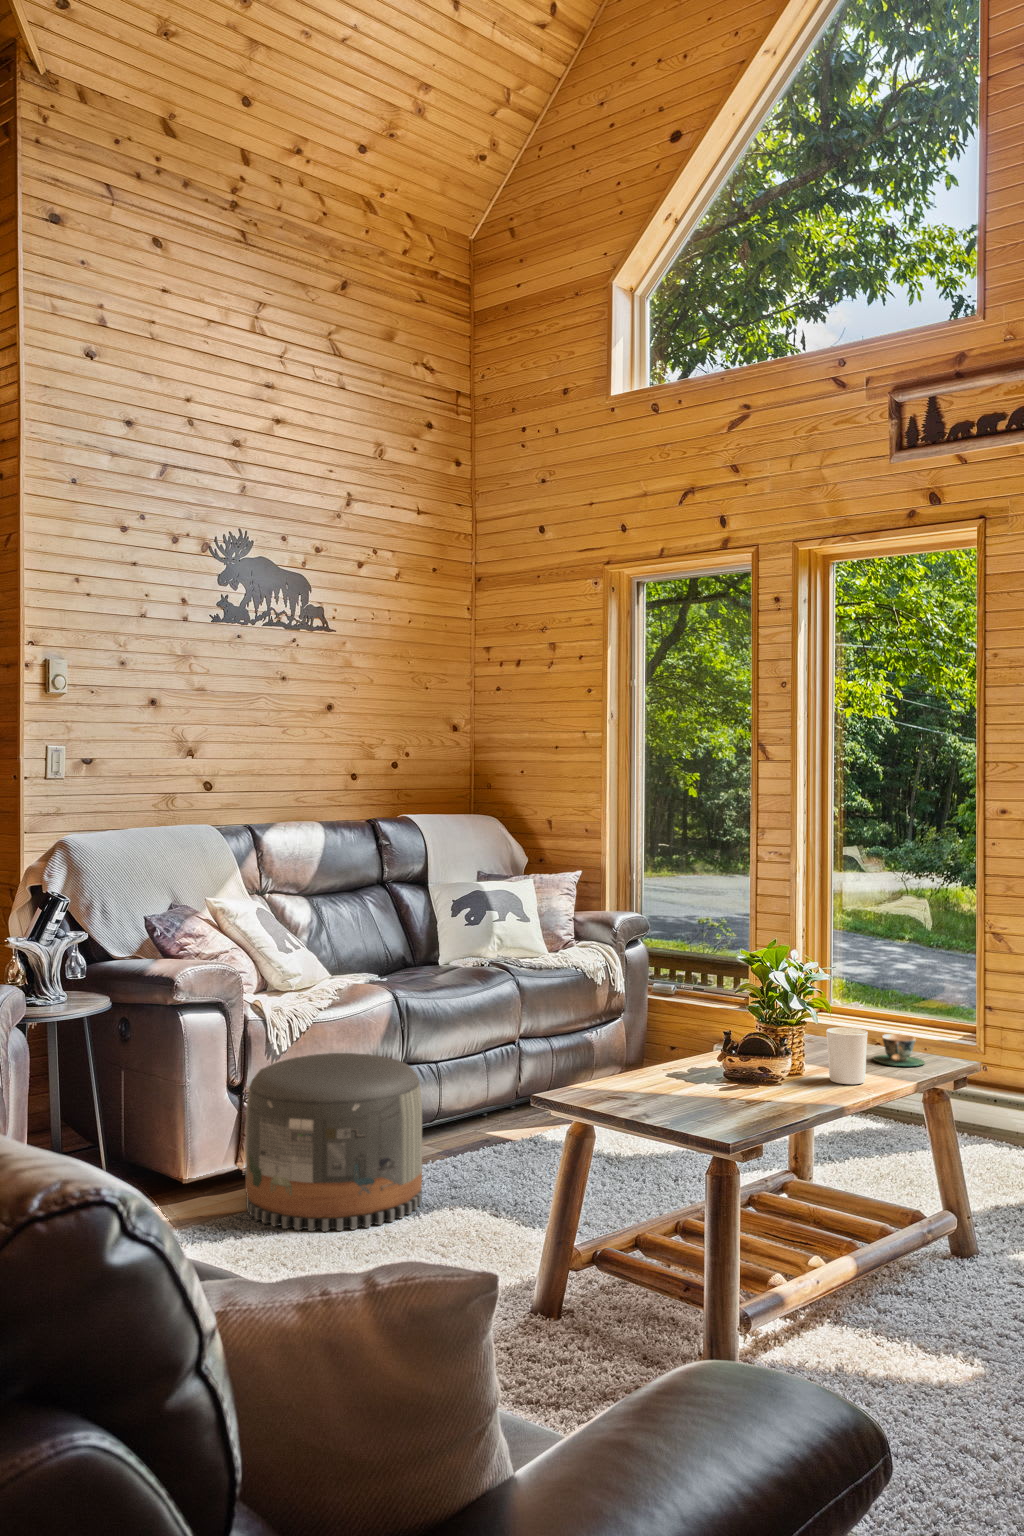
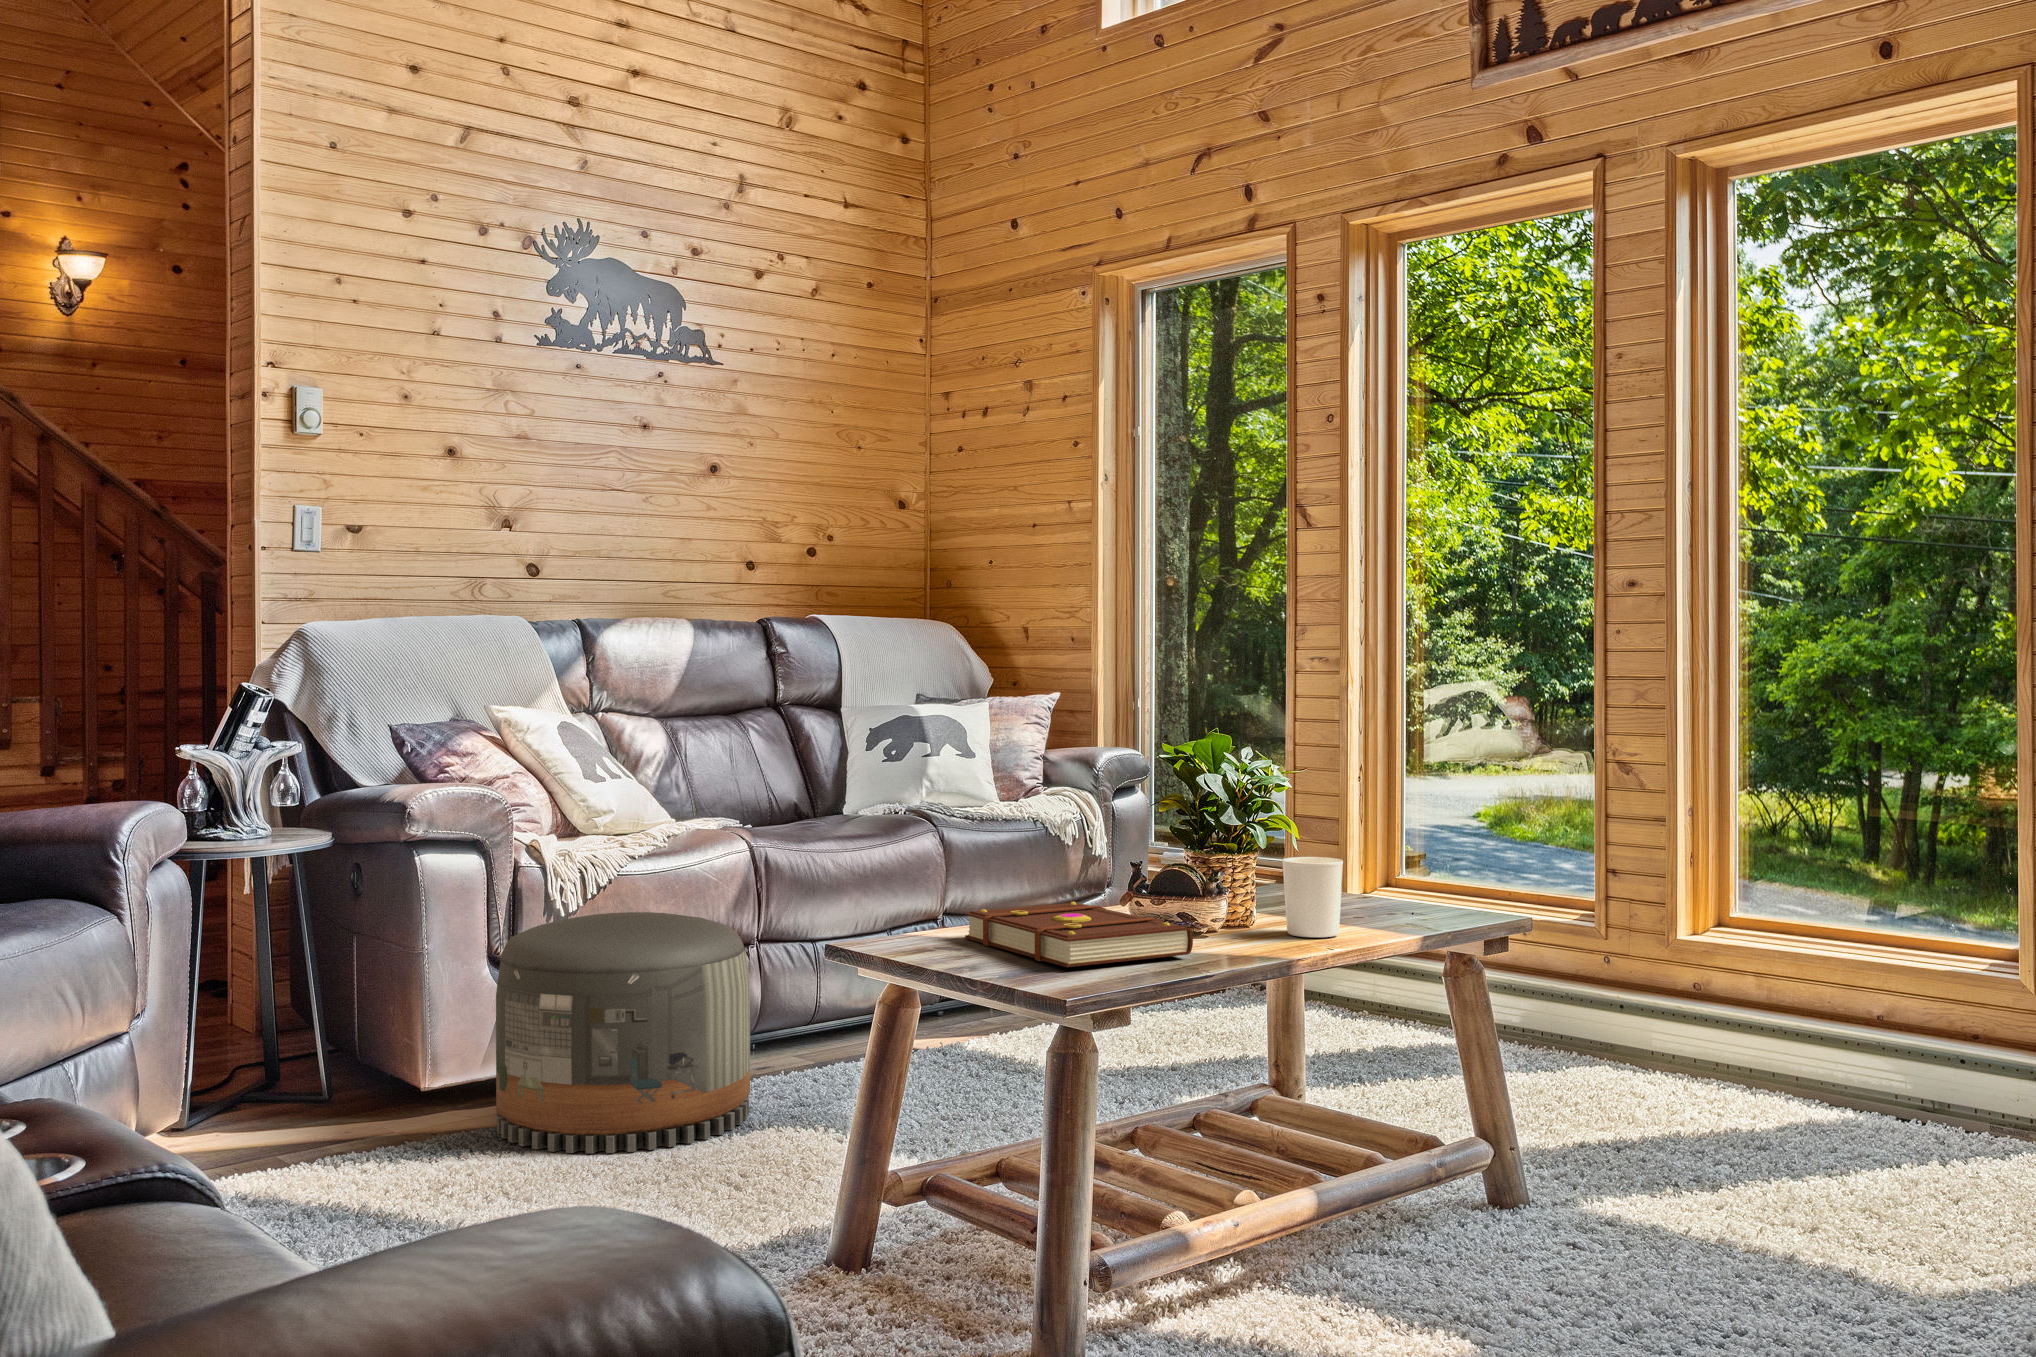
teacup: present [873,1034,925,1066] -> none [1371,874,1448,919]
book: none [619,1060,784,1115] -> present [965,902,1193,967]

